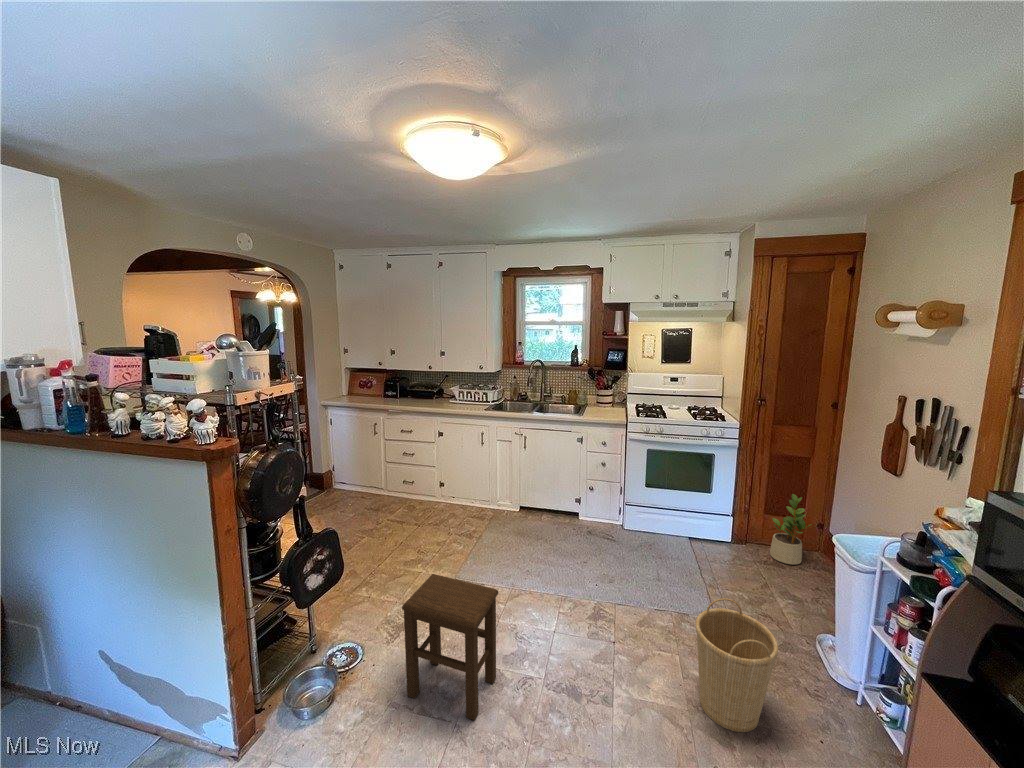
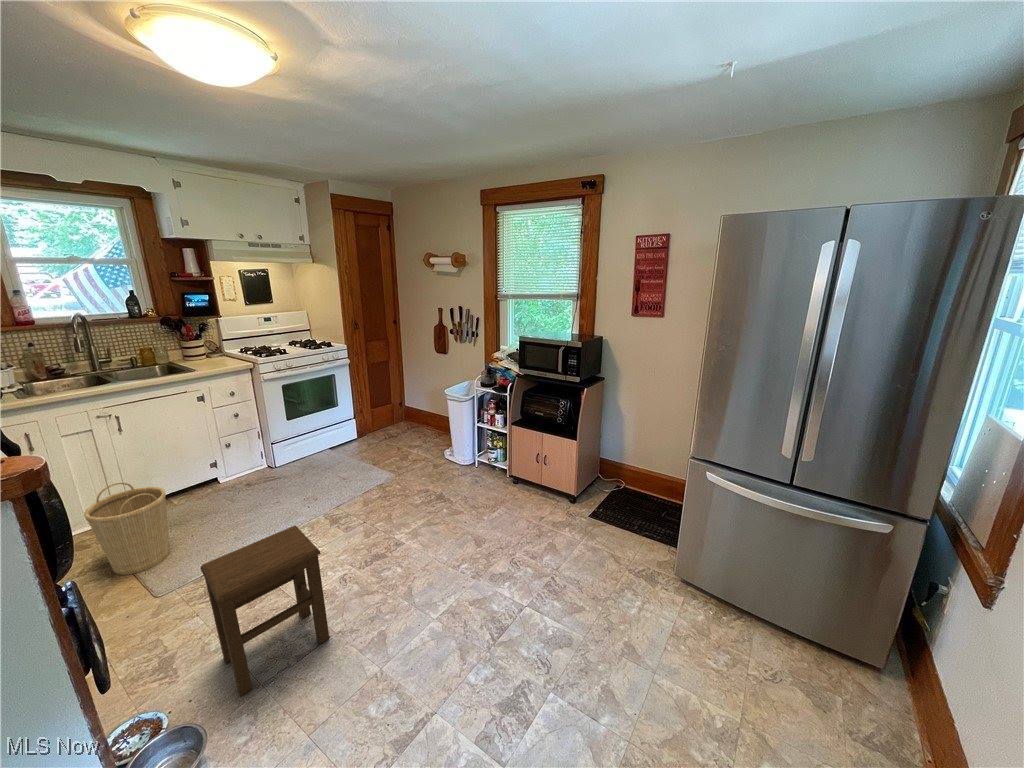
potted plant: present [770,494,812,565] -> none [381,386,406,434]
basket: present [696,598,778,732] -> present [84,483,170,575]

